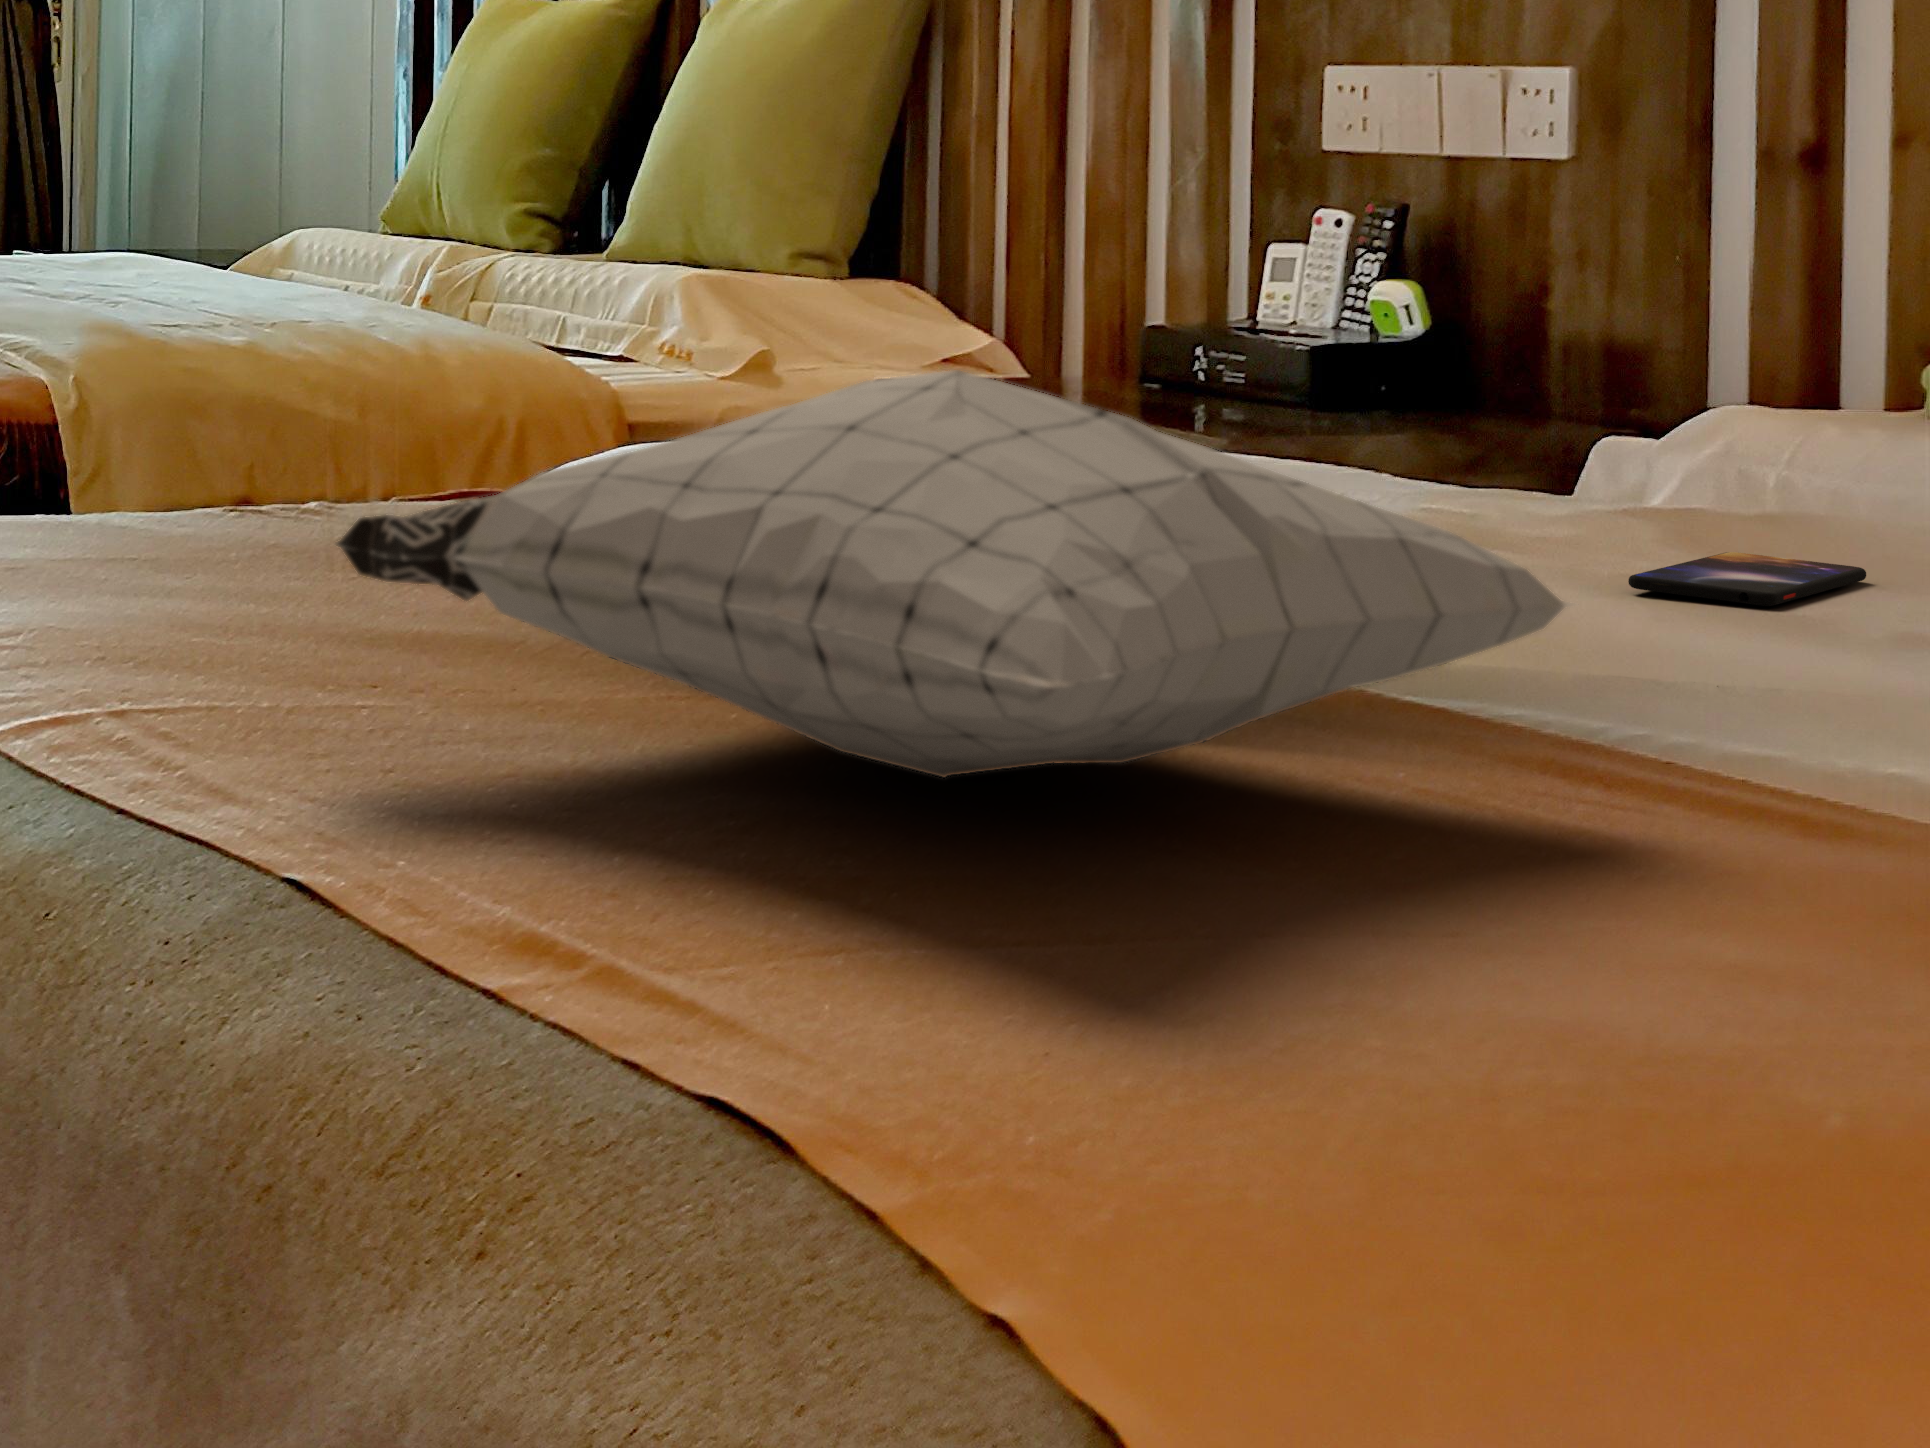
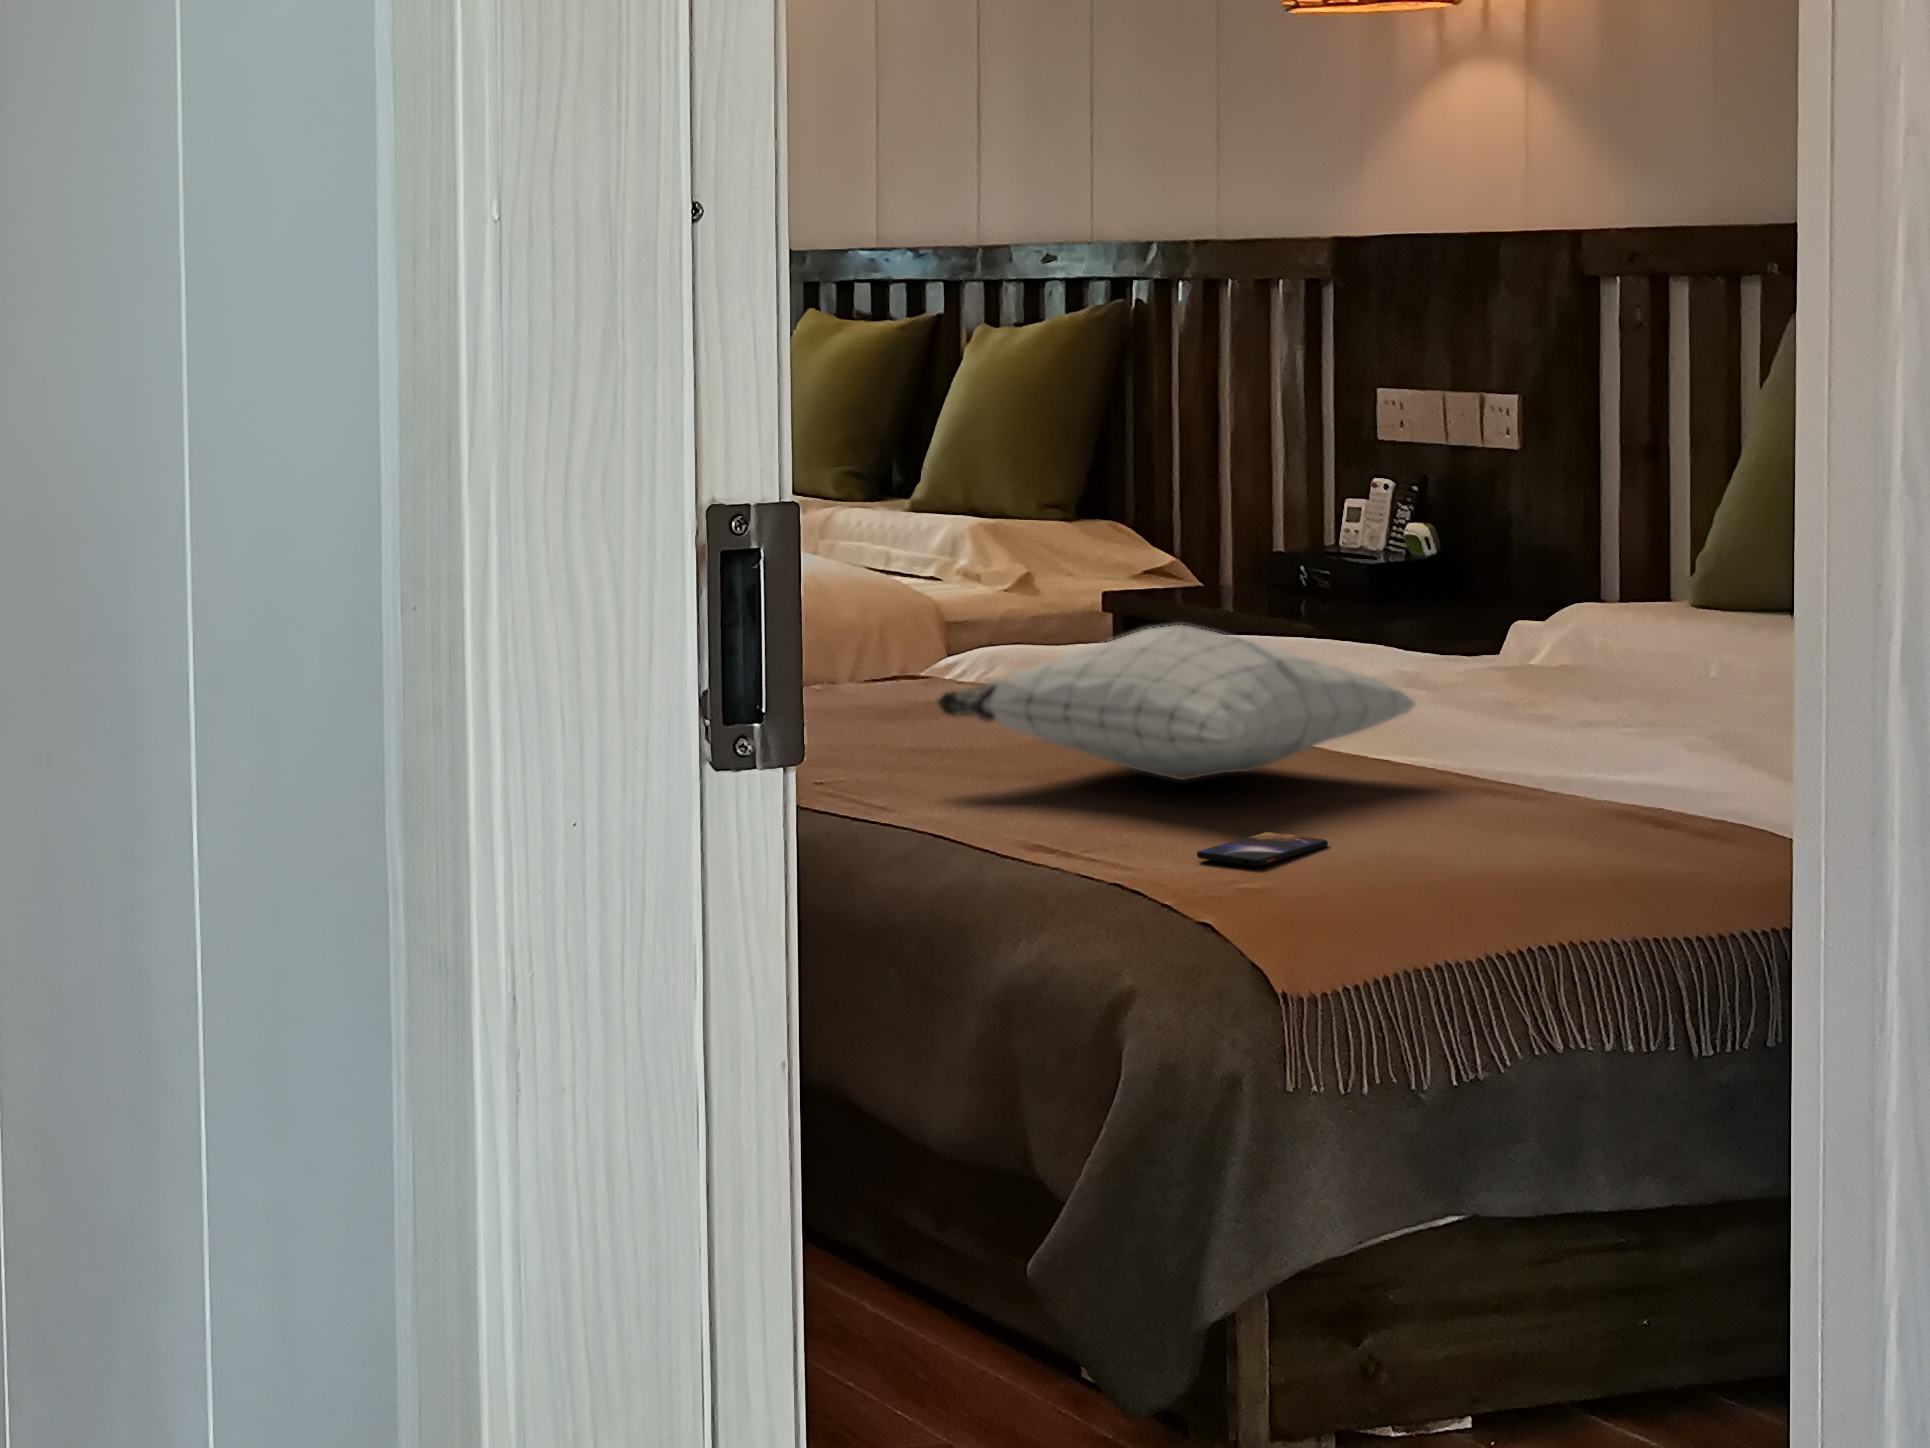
smartphone: present [1628,552,1866,606] -> present [1197,832,1328,866]

